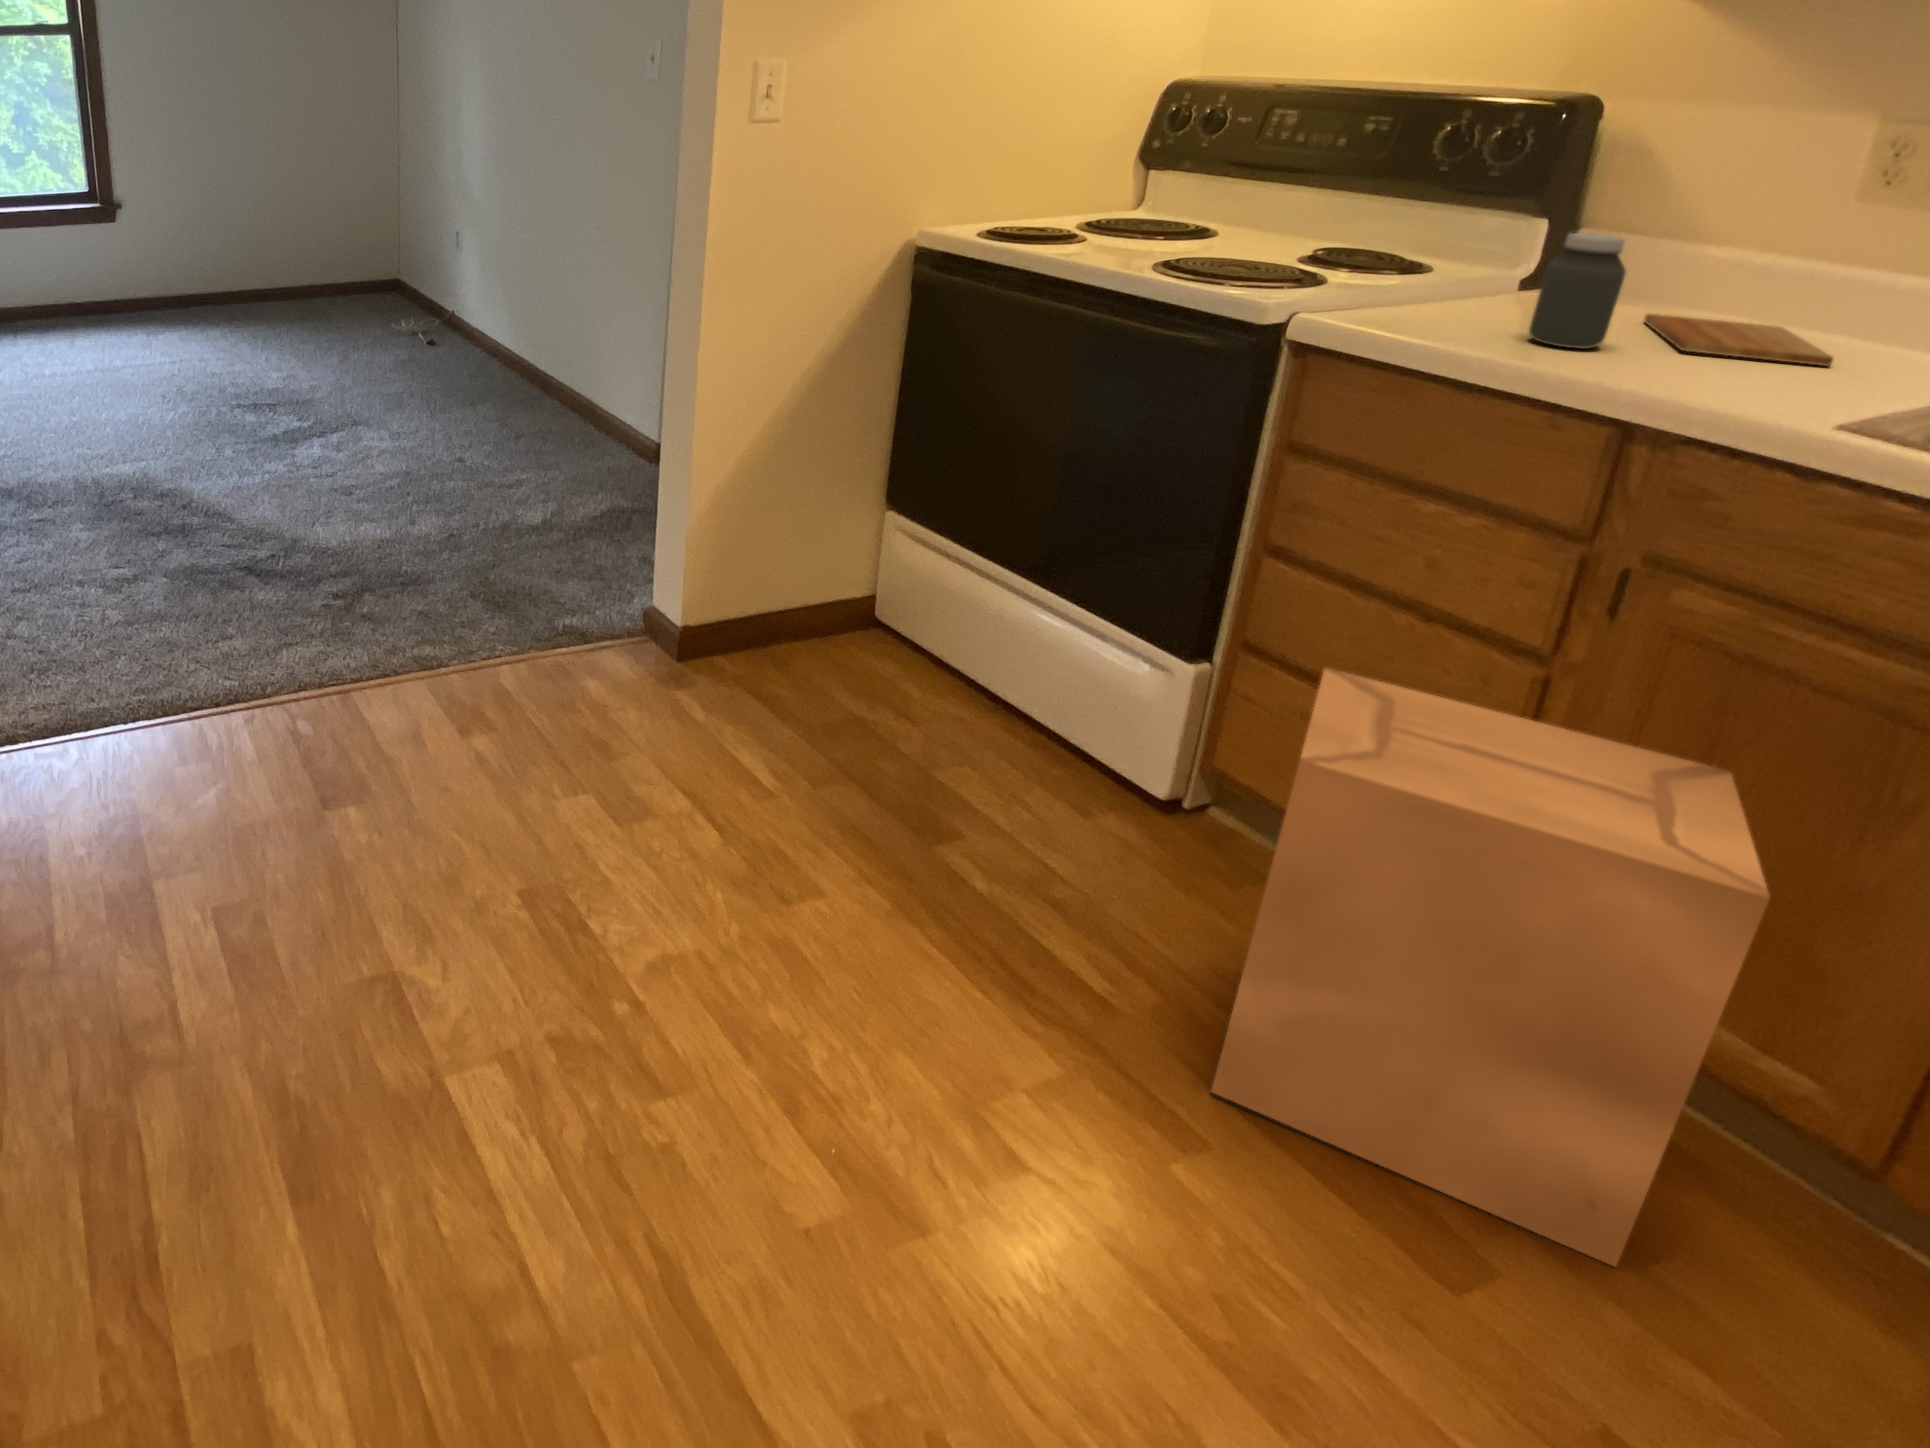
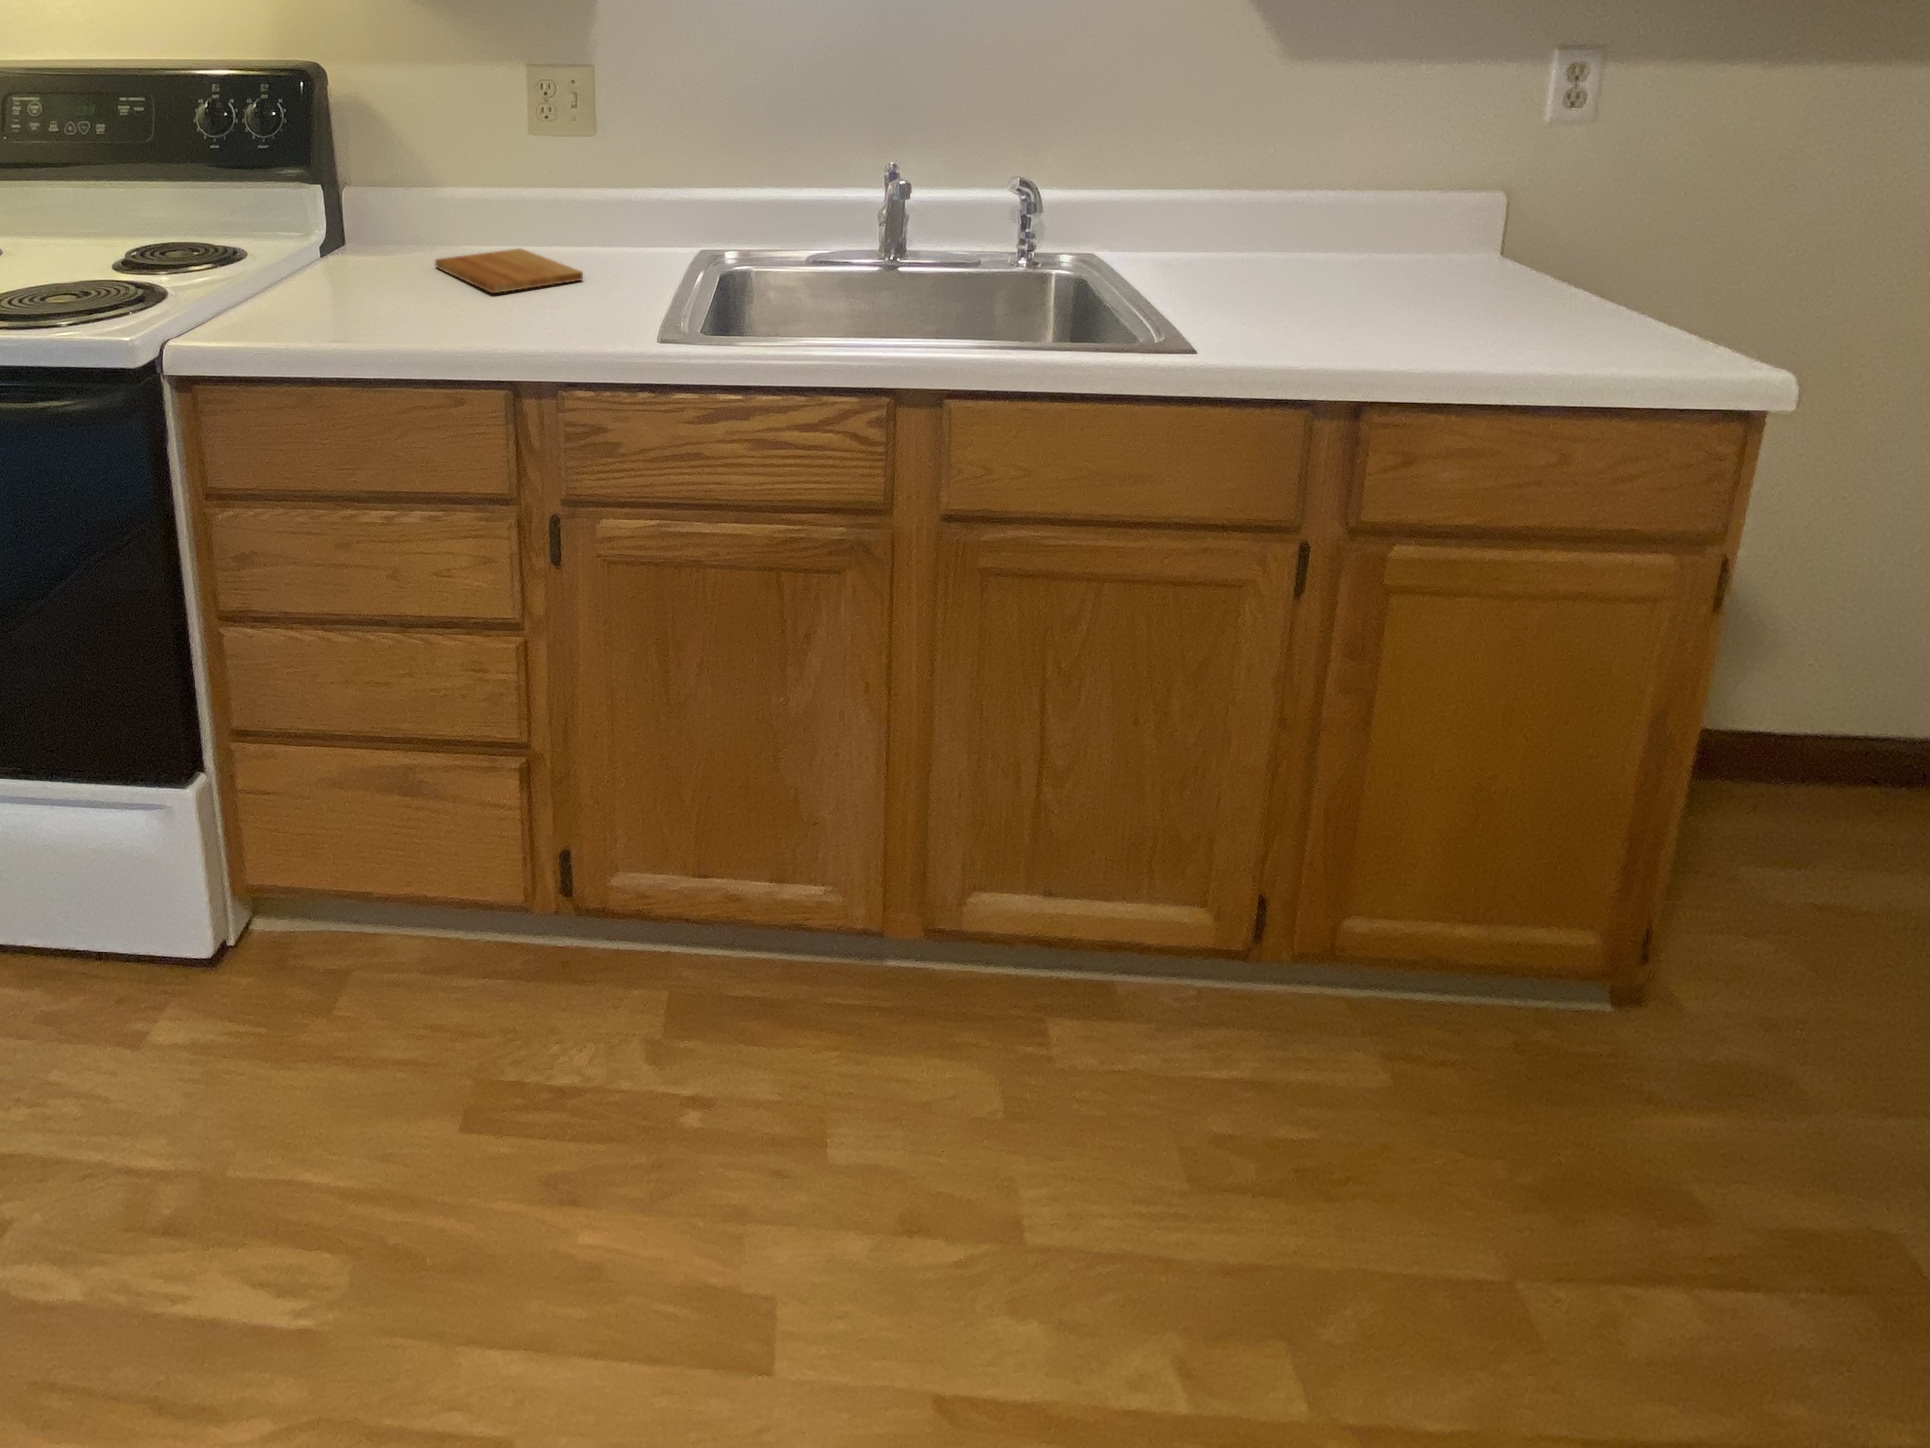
jar: present [1529,233,1626,349] -> none [376,198,441,316]
cardboard box: present [1212,668,1770,1267] -> none [372,675,822,1359]

